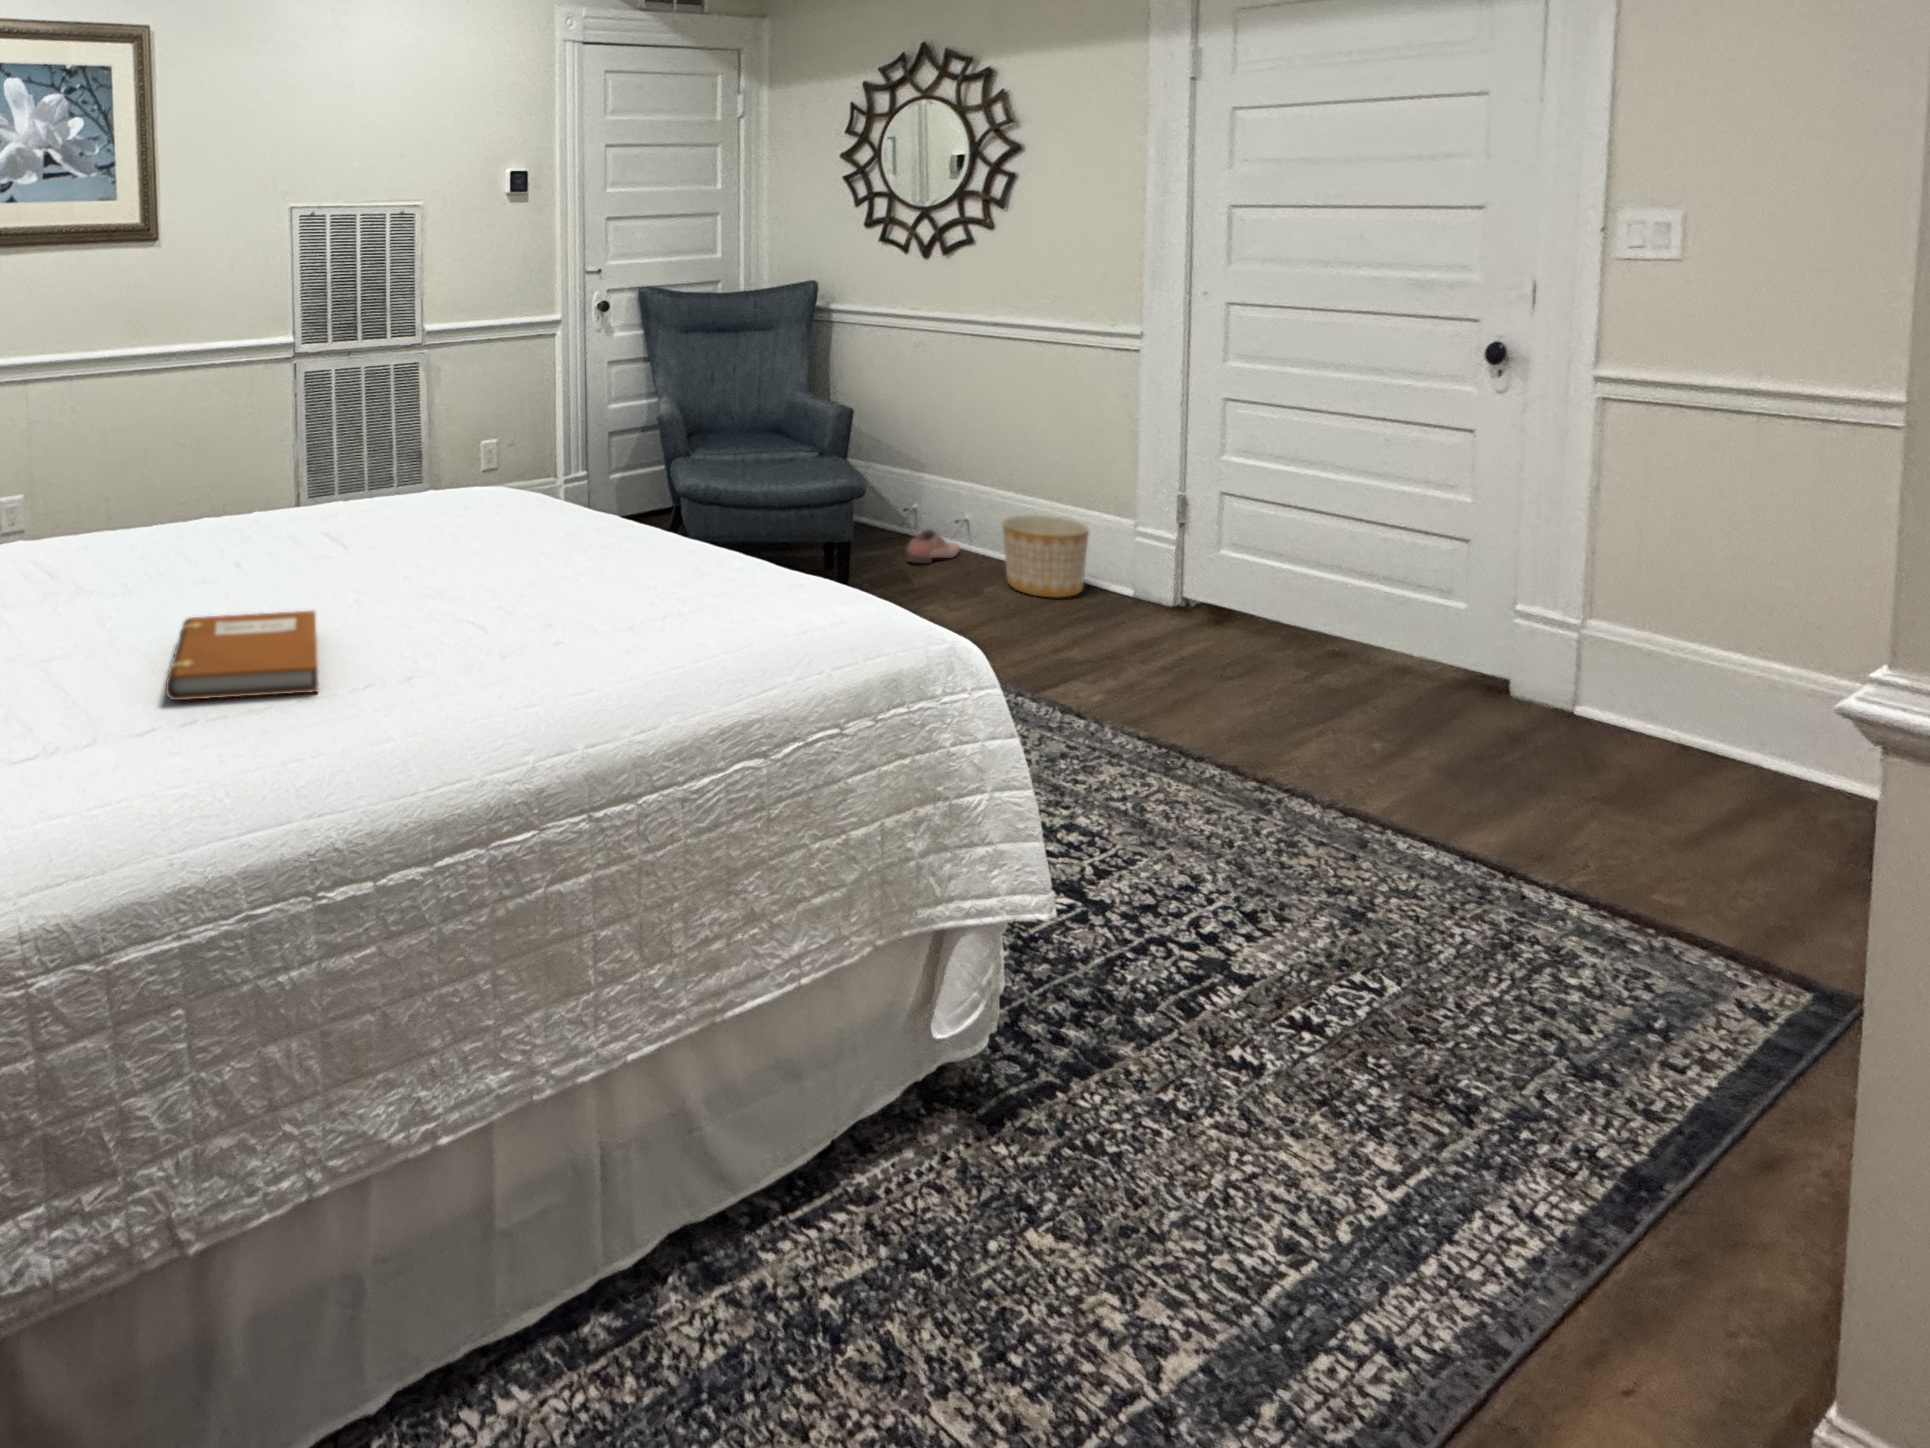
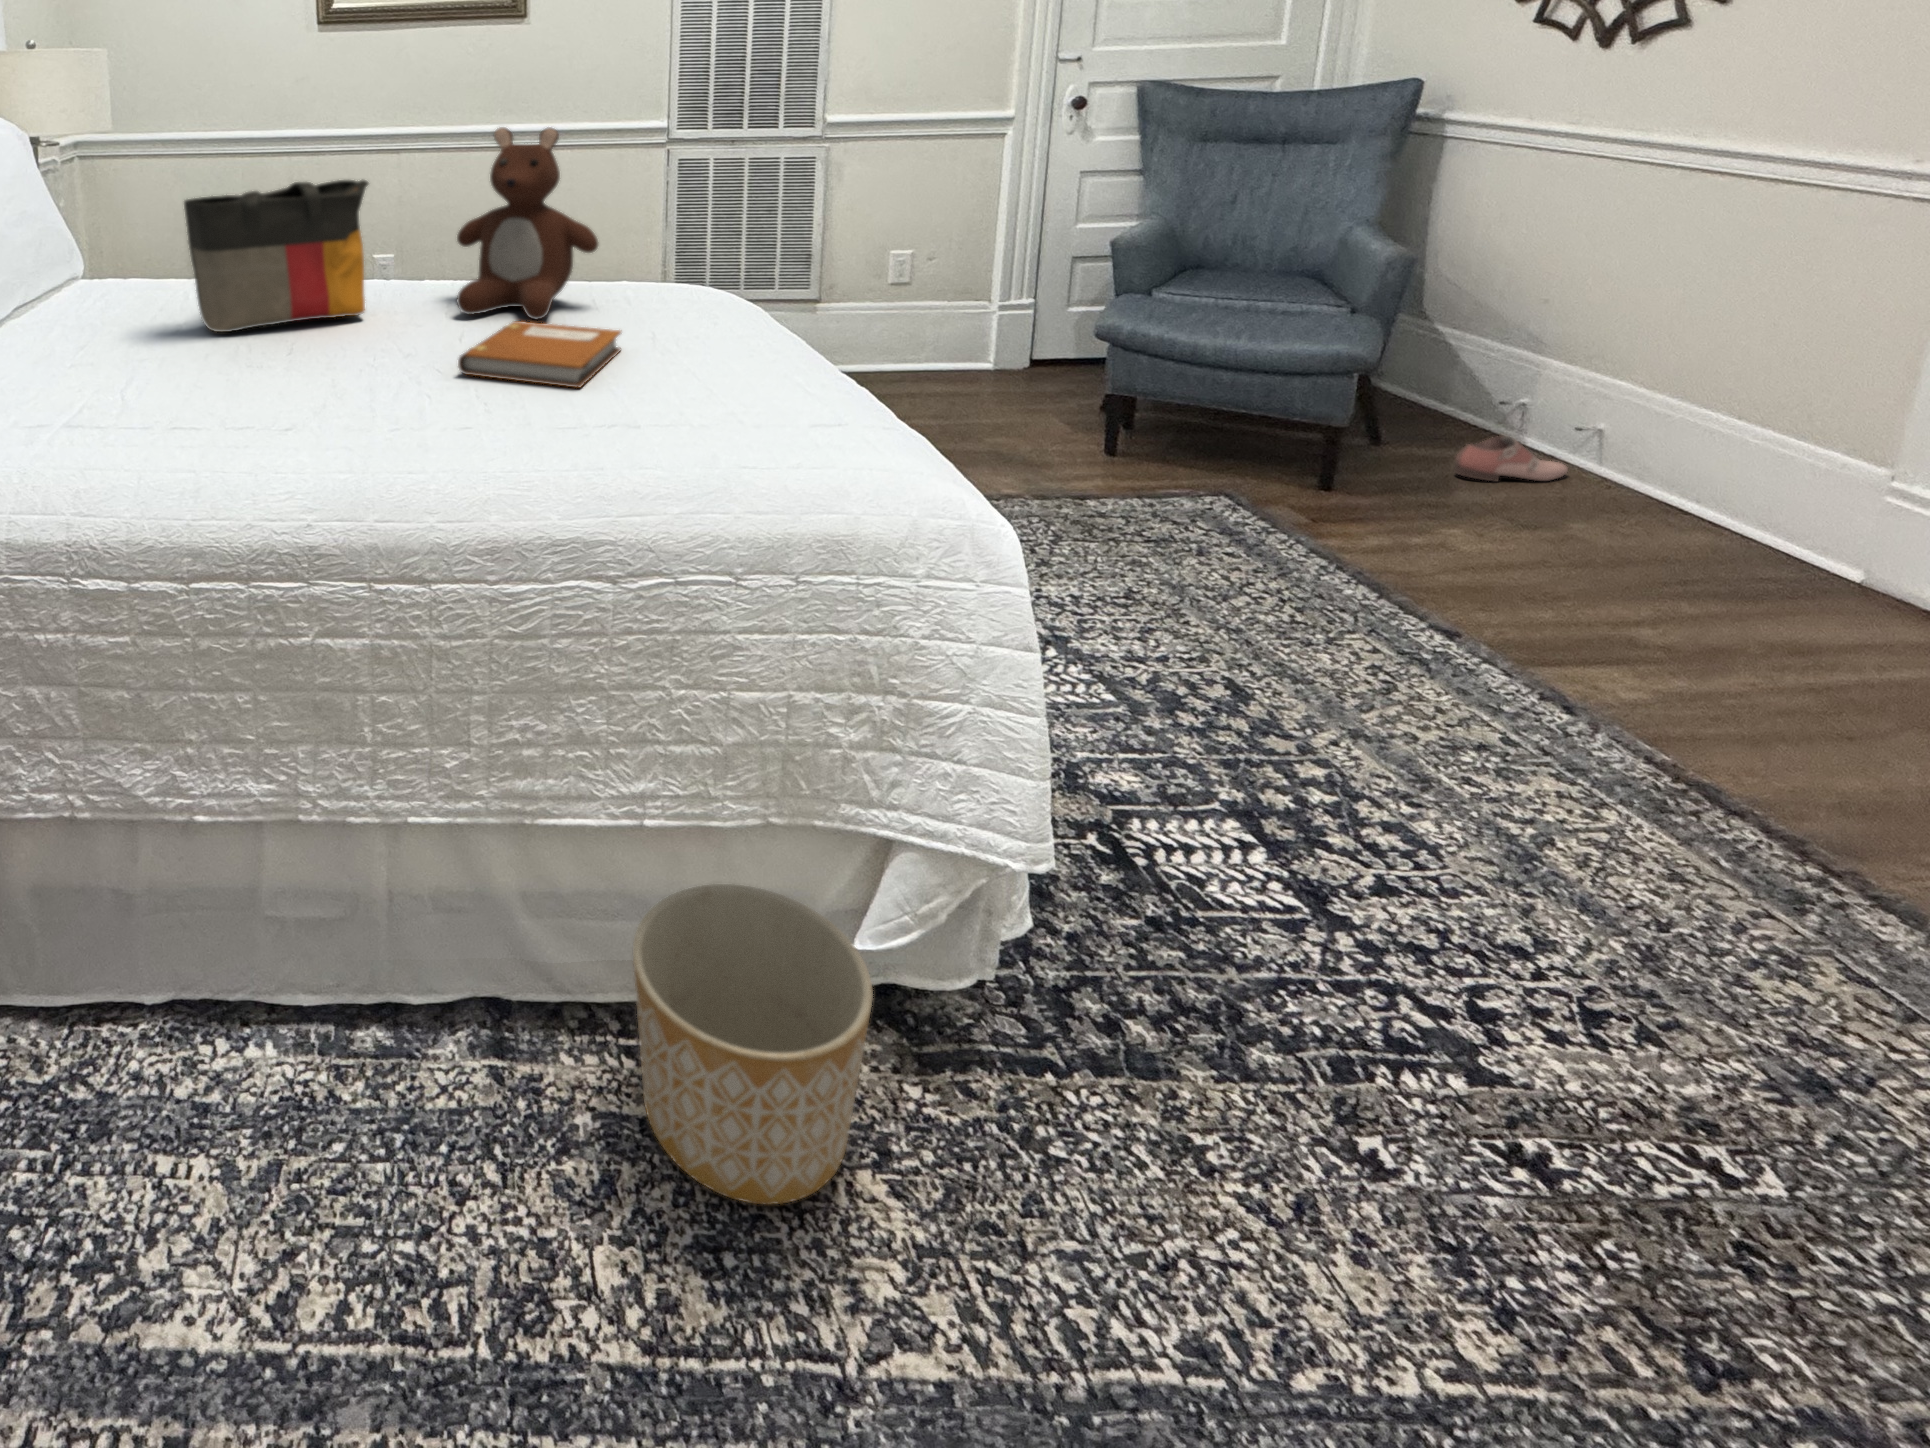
teddy bear: none [314,356,457,546] -> present [457,127,598,320]
tote bag: none [87,421,264,606] -> present [184,180,369,332]
planter: present [1002,515,1089,598] -> present [633,884,873,1204]
notebook: present [166,611,318,700] -> present [458,321,621,388]

